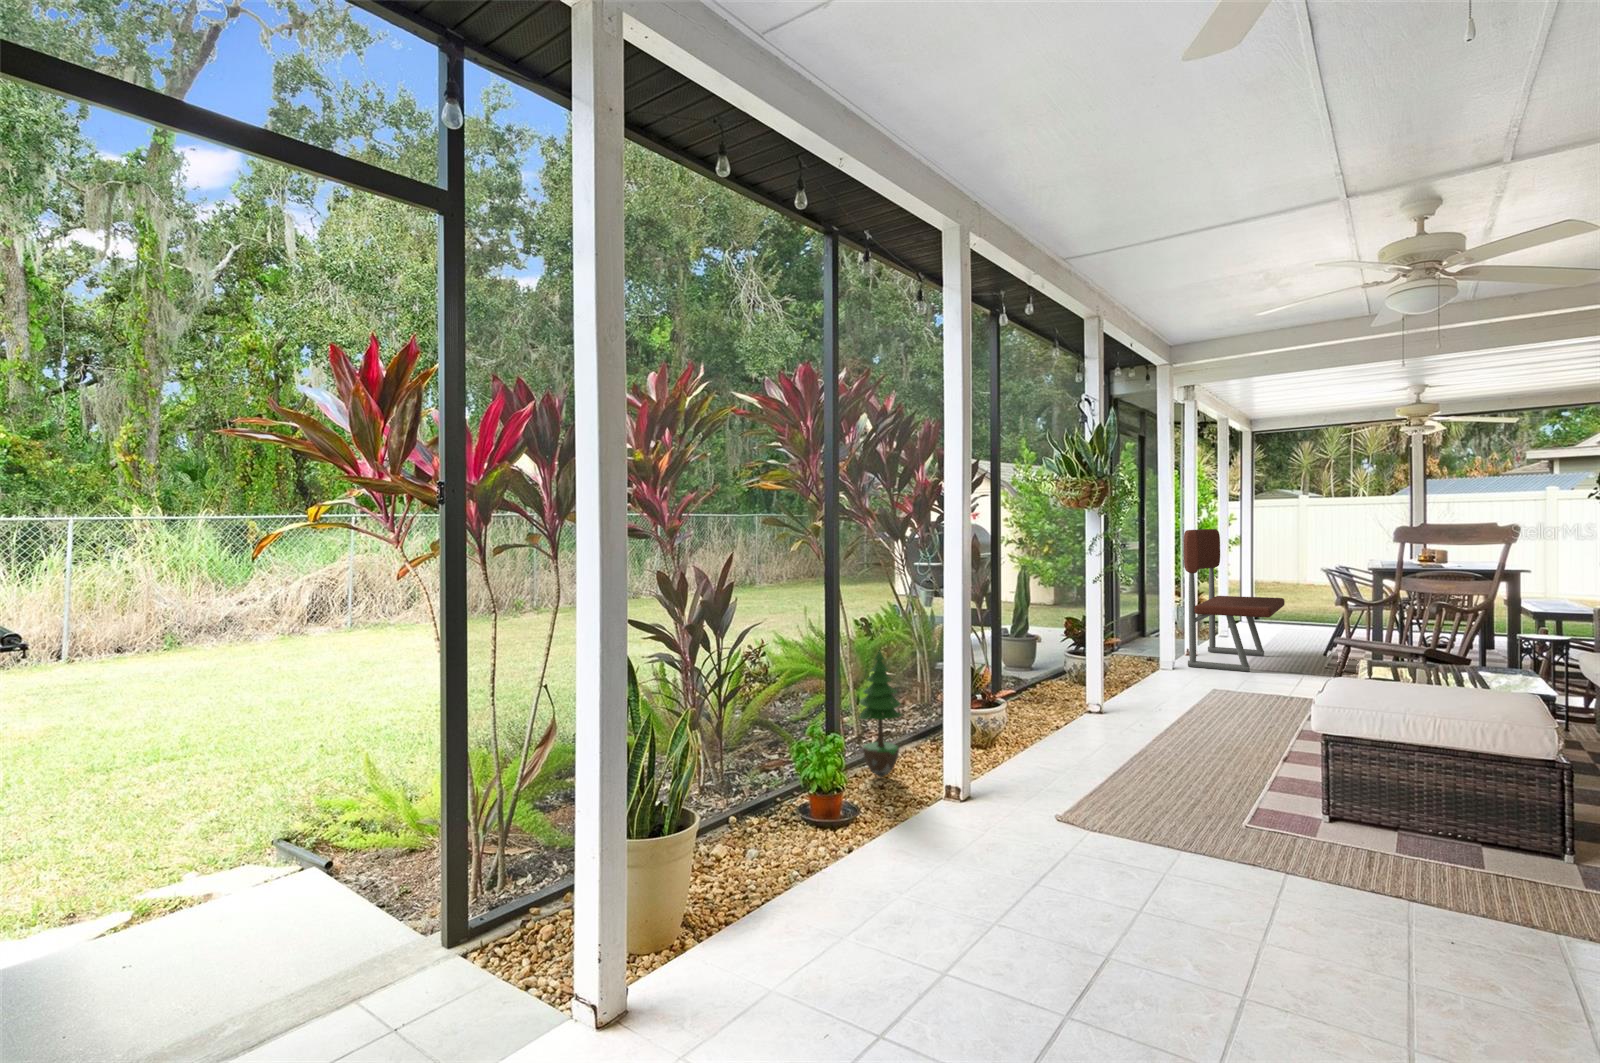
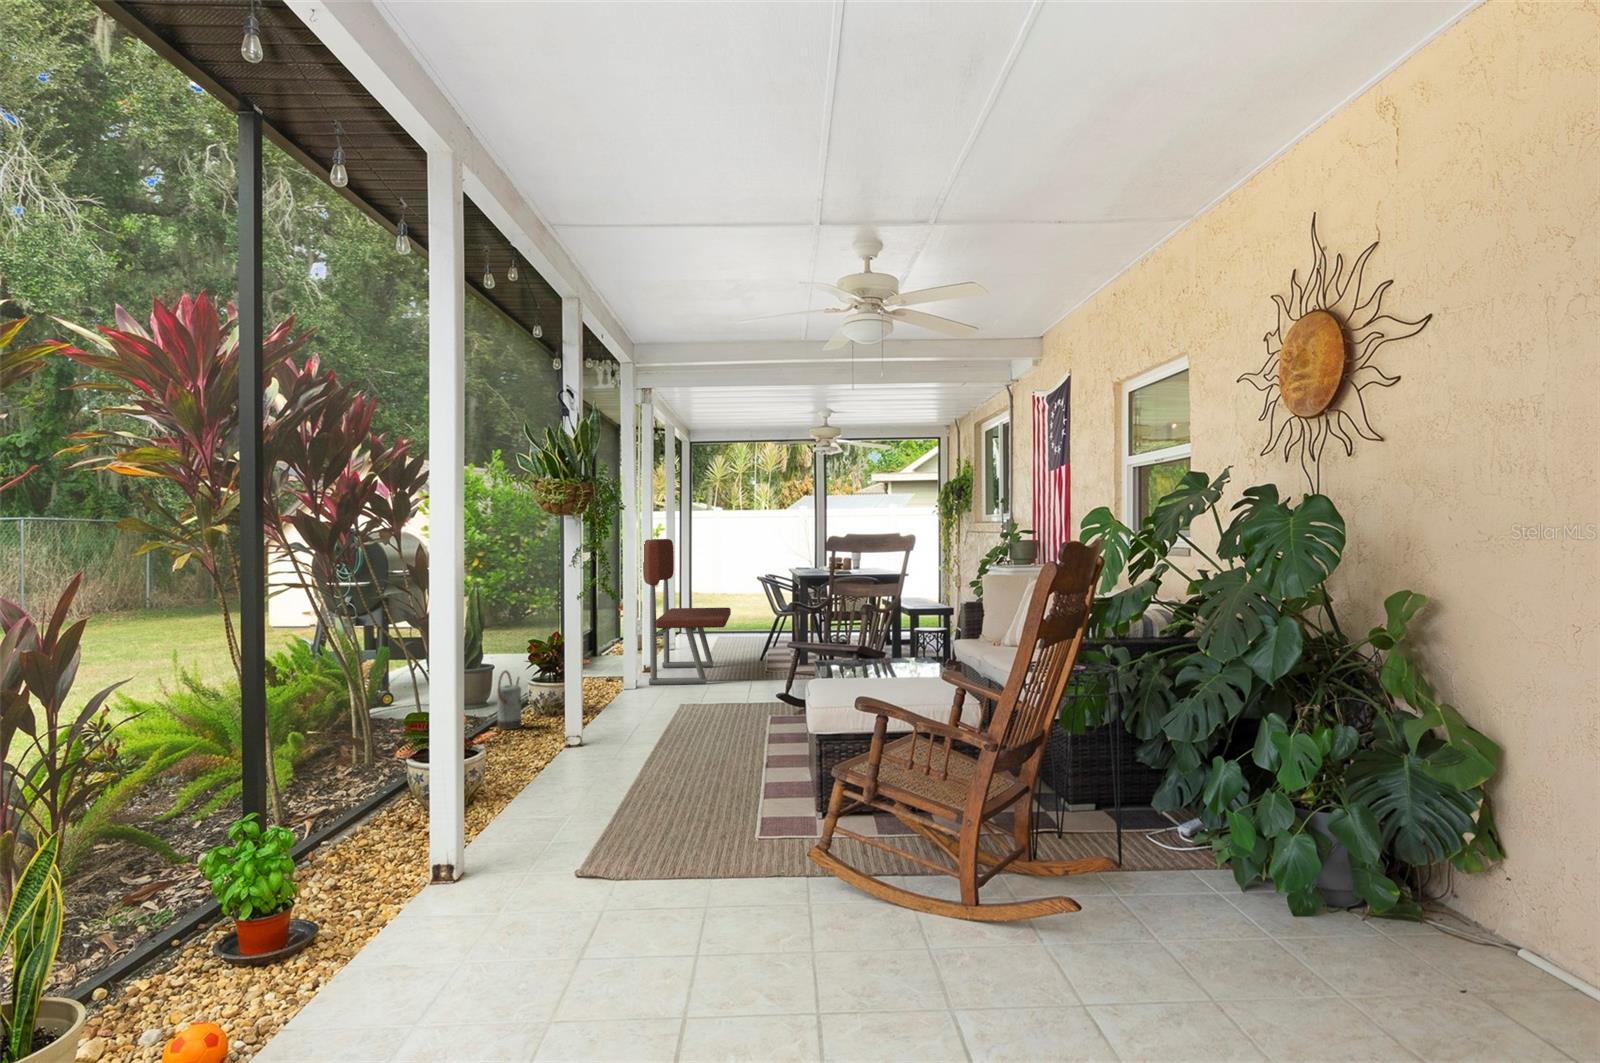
watering can: none [1035,640,1057,691] -> present [497,671,522,730]
potted tree: present [859,650,902,777] -> none [294,698,364,875]

